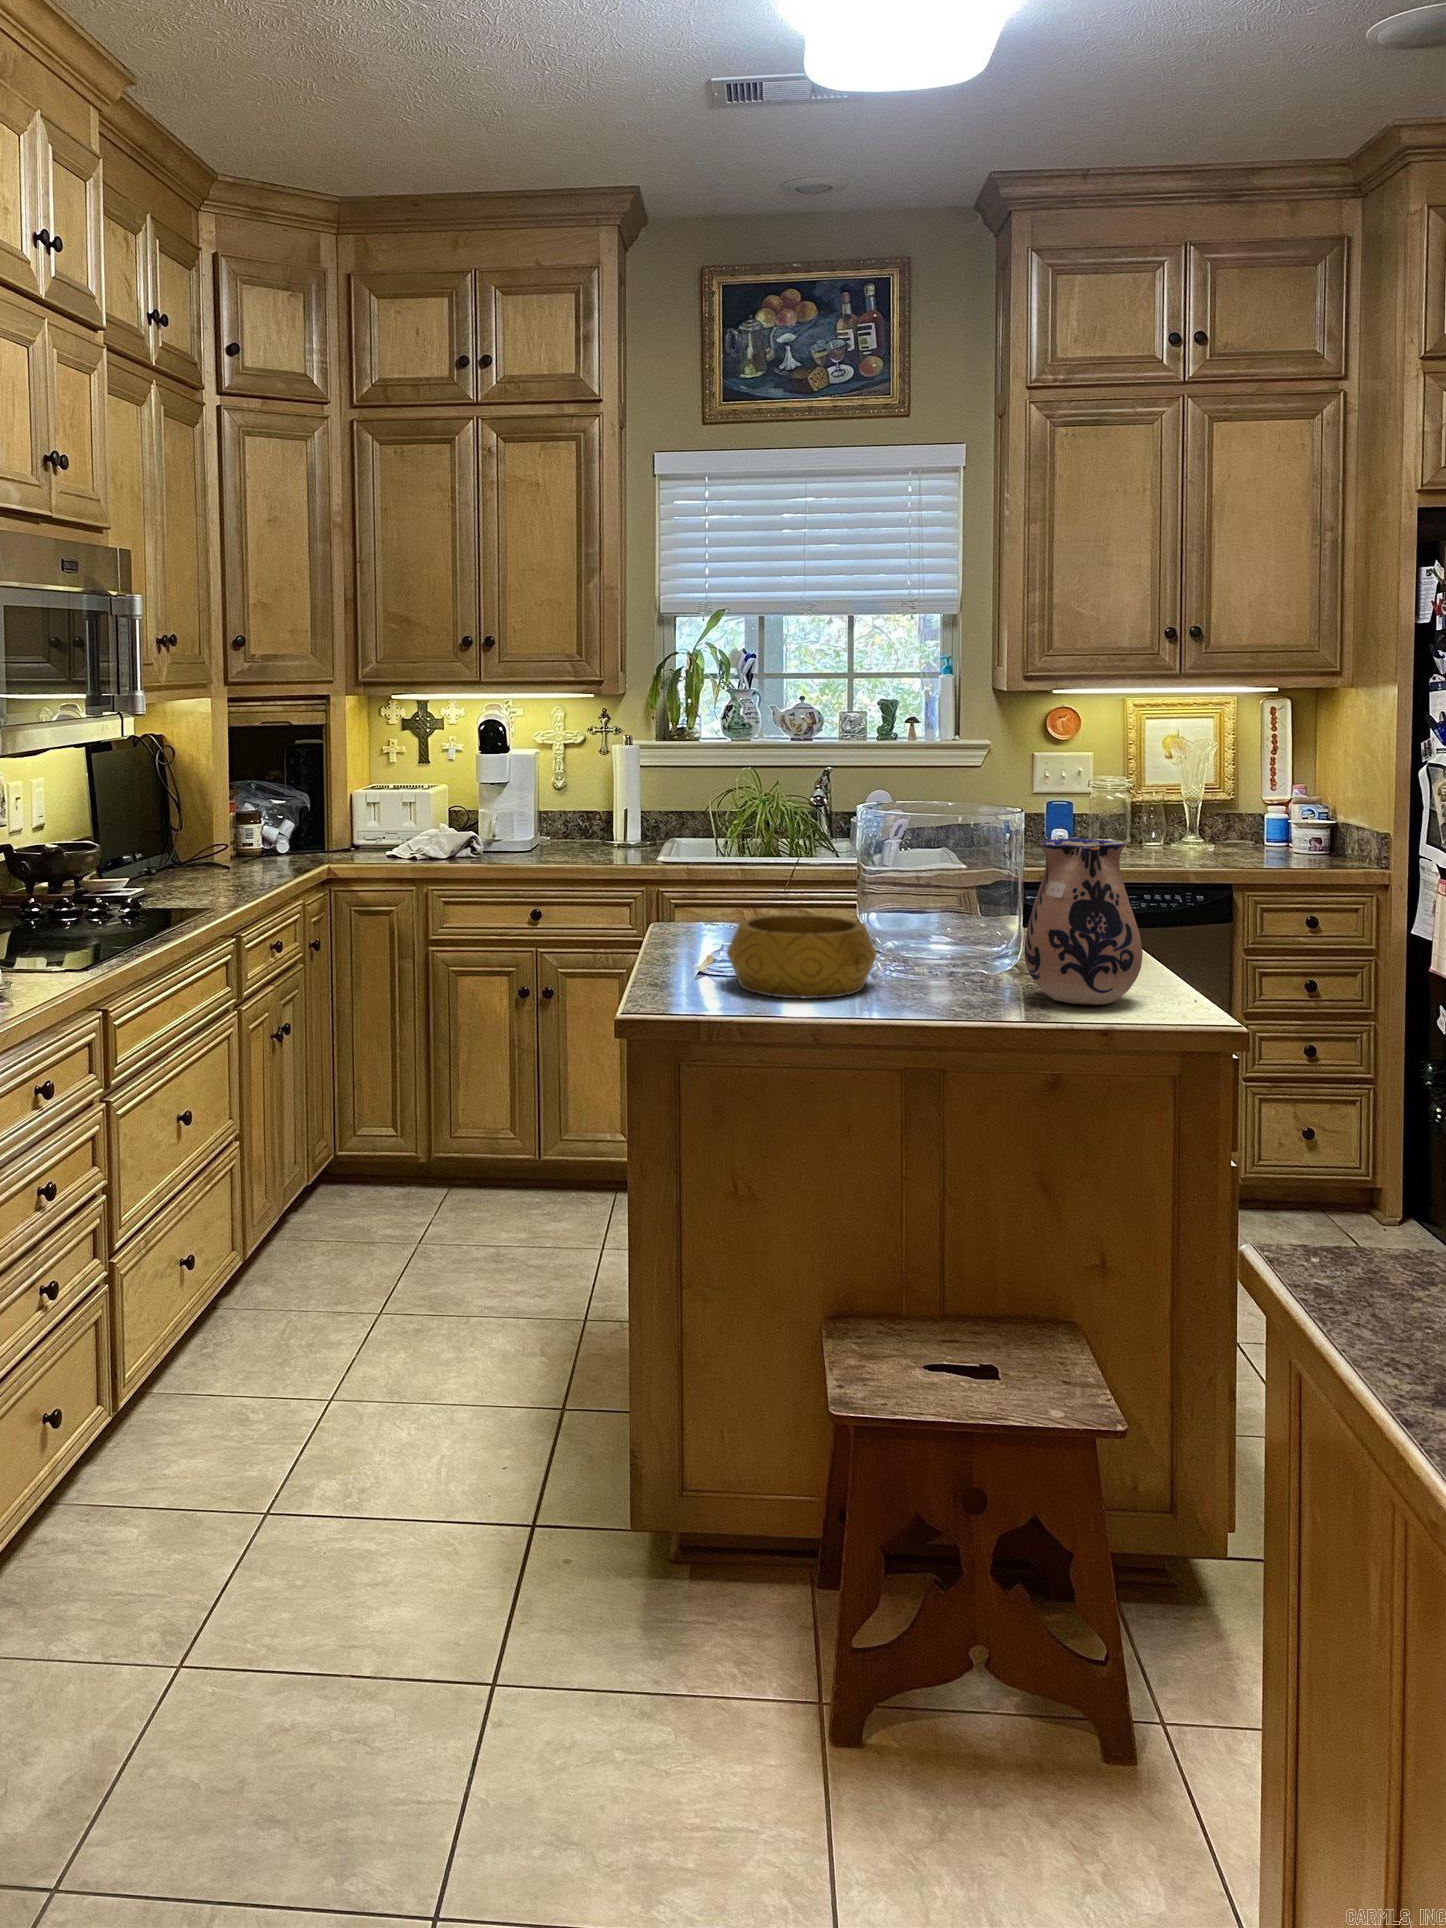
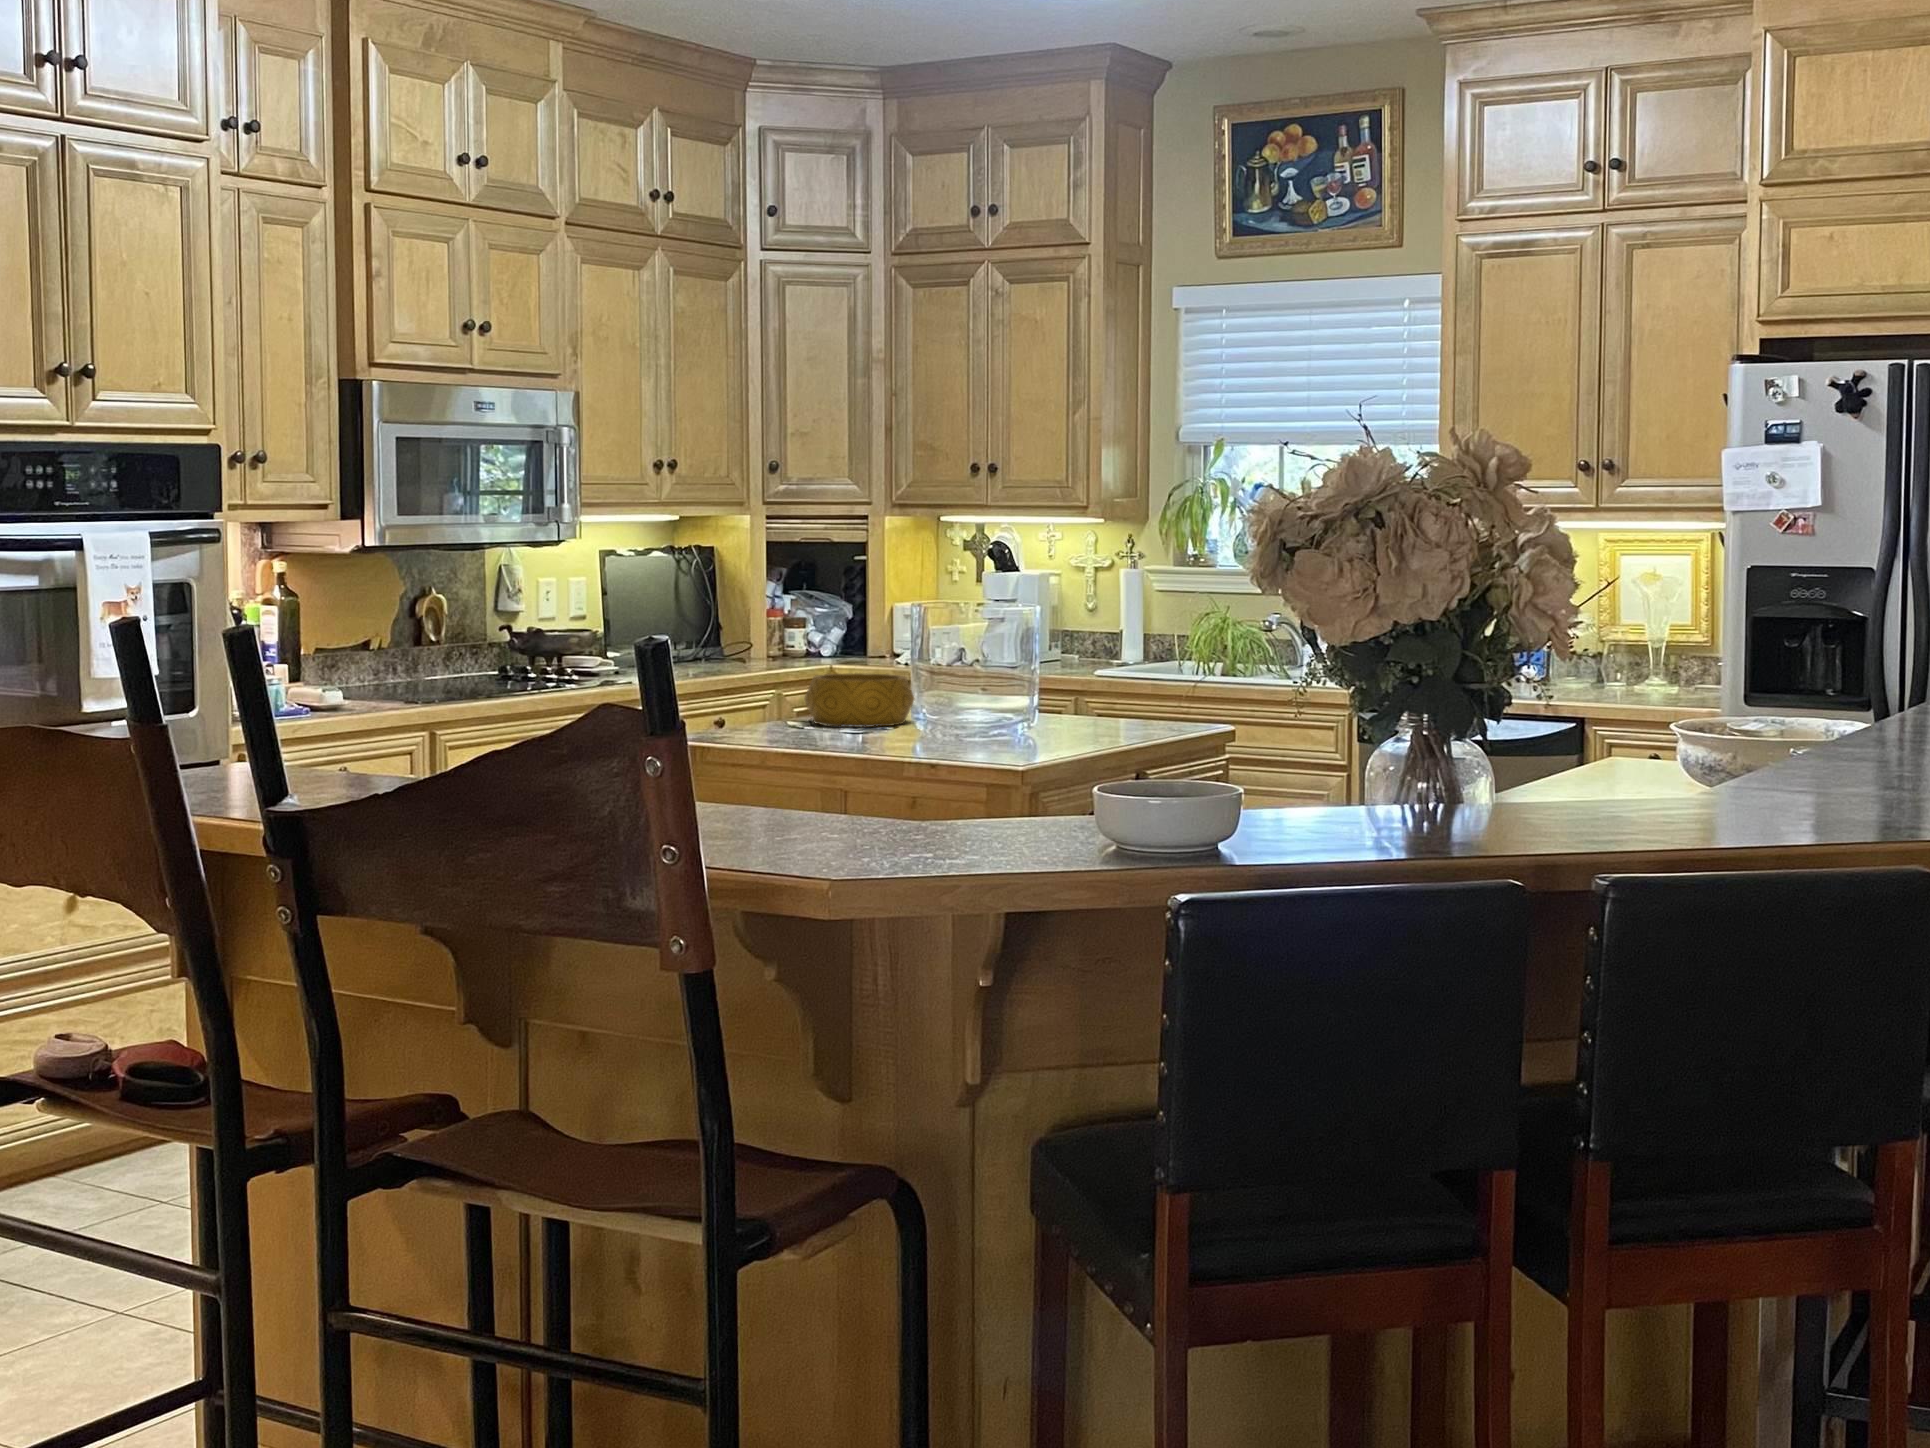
ceramic pitcher: present [1024,837,1143,1005] -> none [955,617,1038,738]

